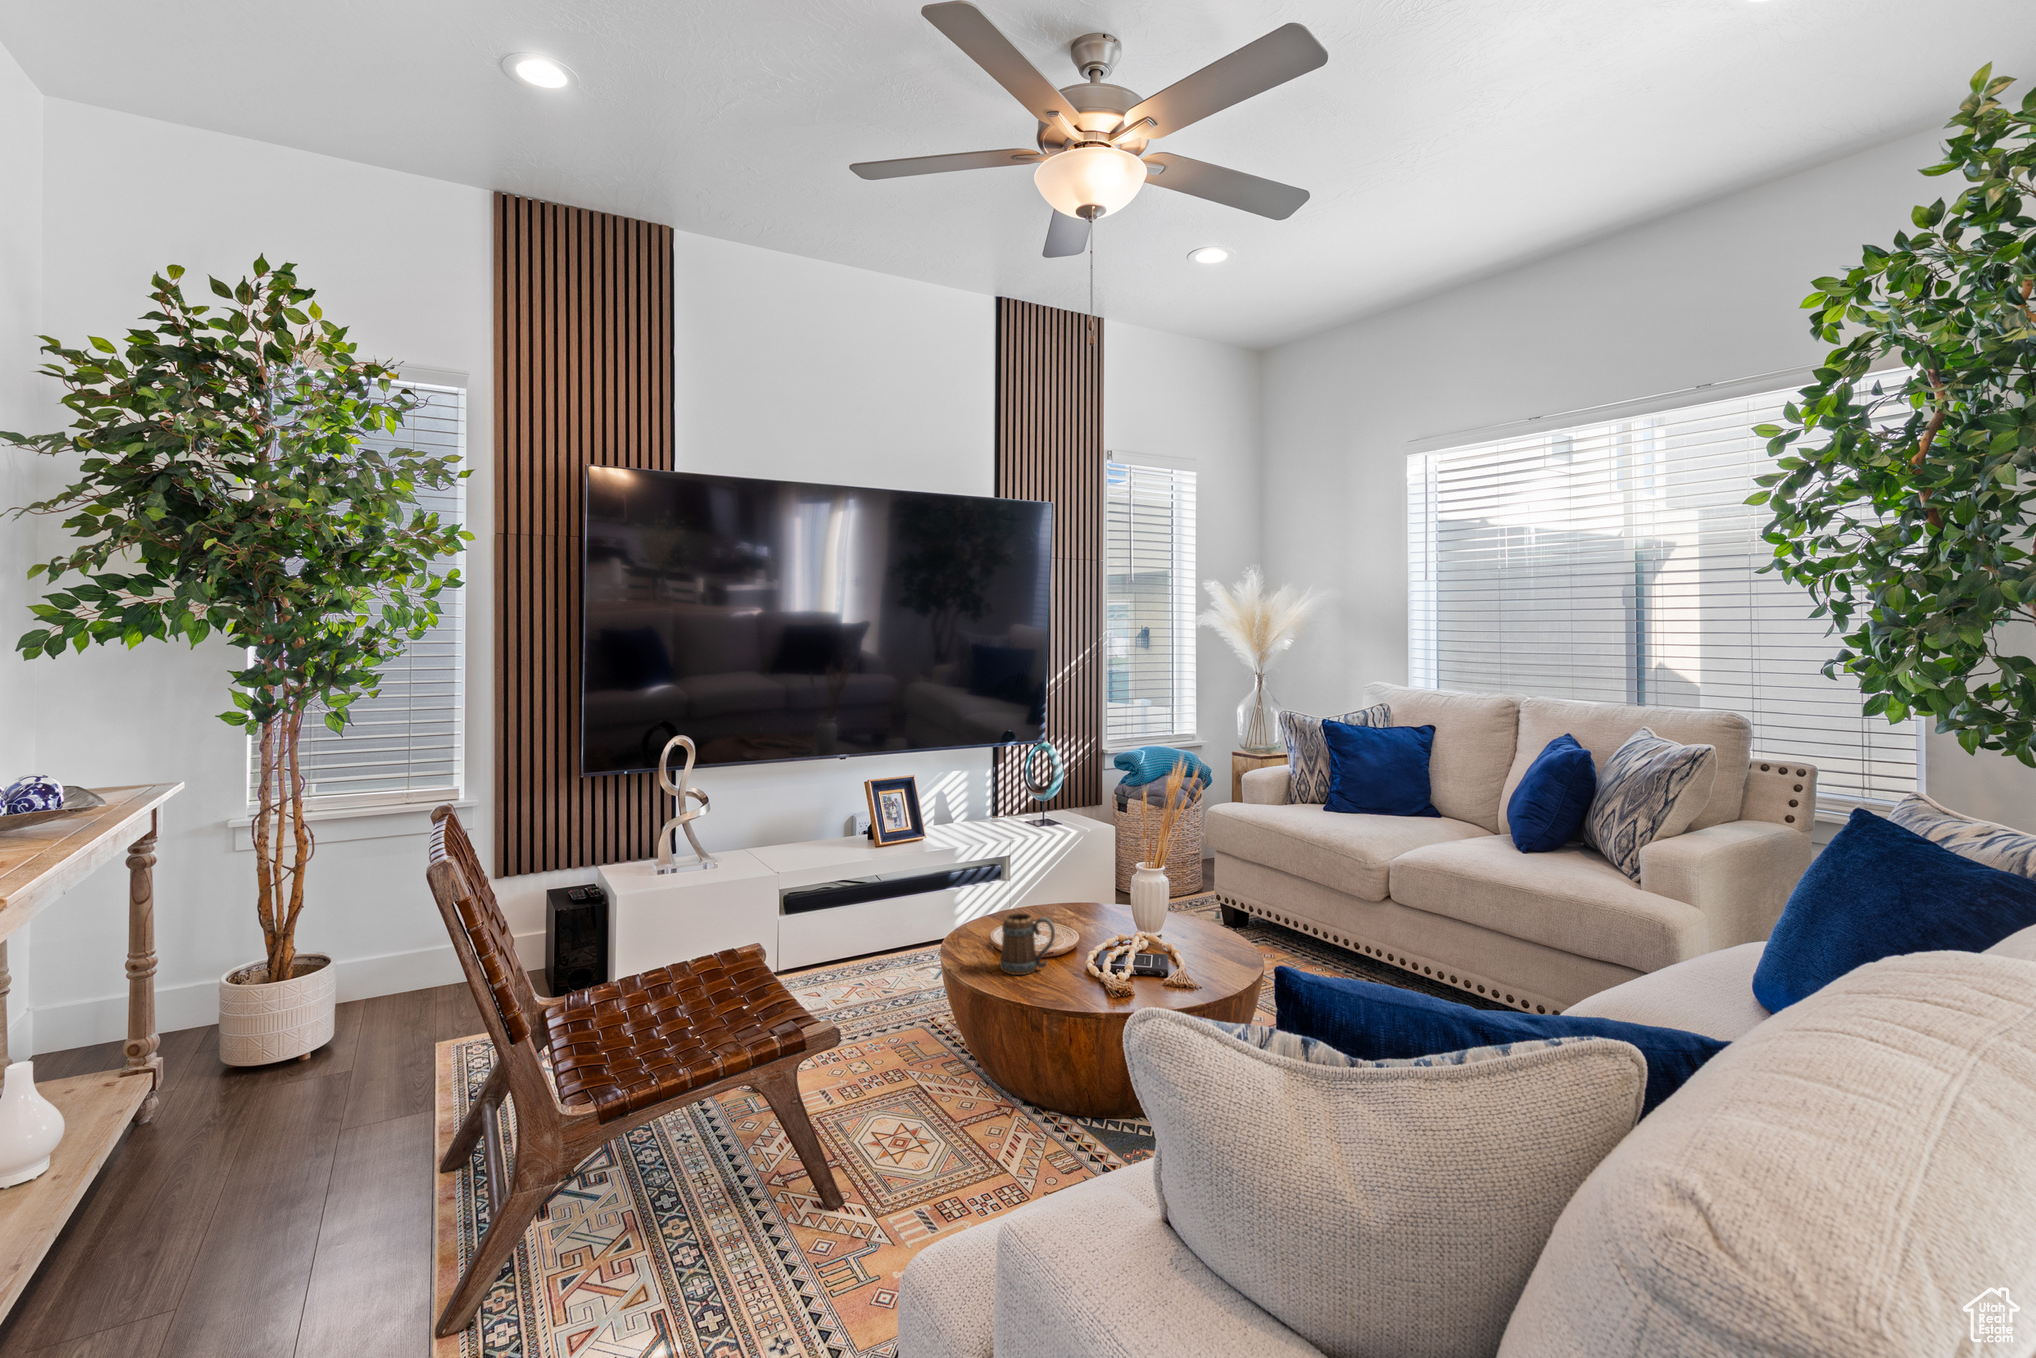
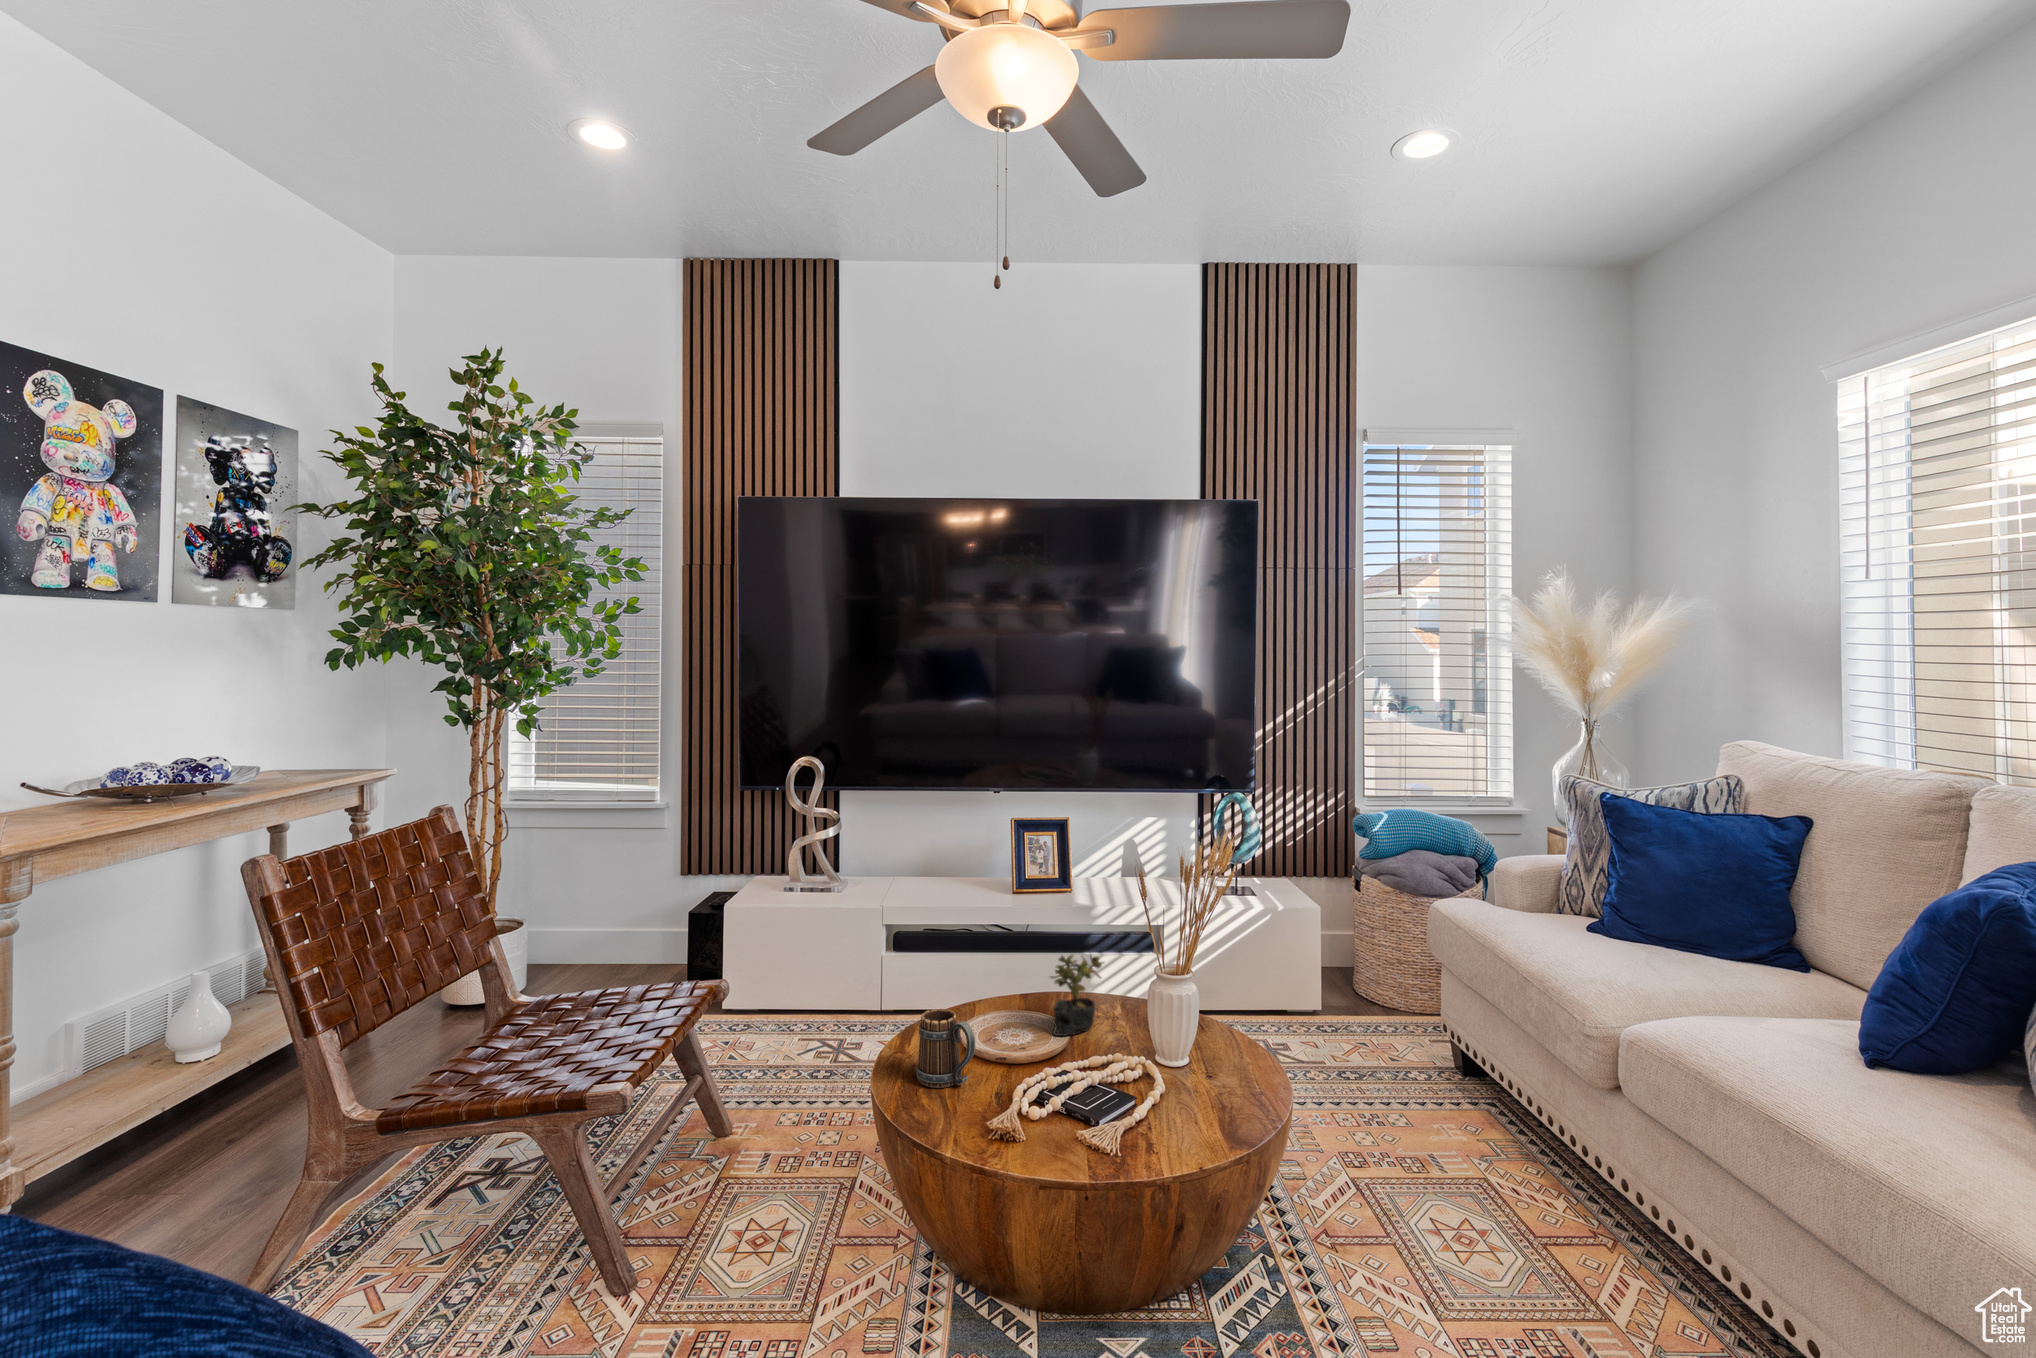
succulent plant: none [1045,859,1085,929] -> present [1050,955,1103,1036]

